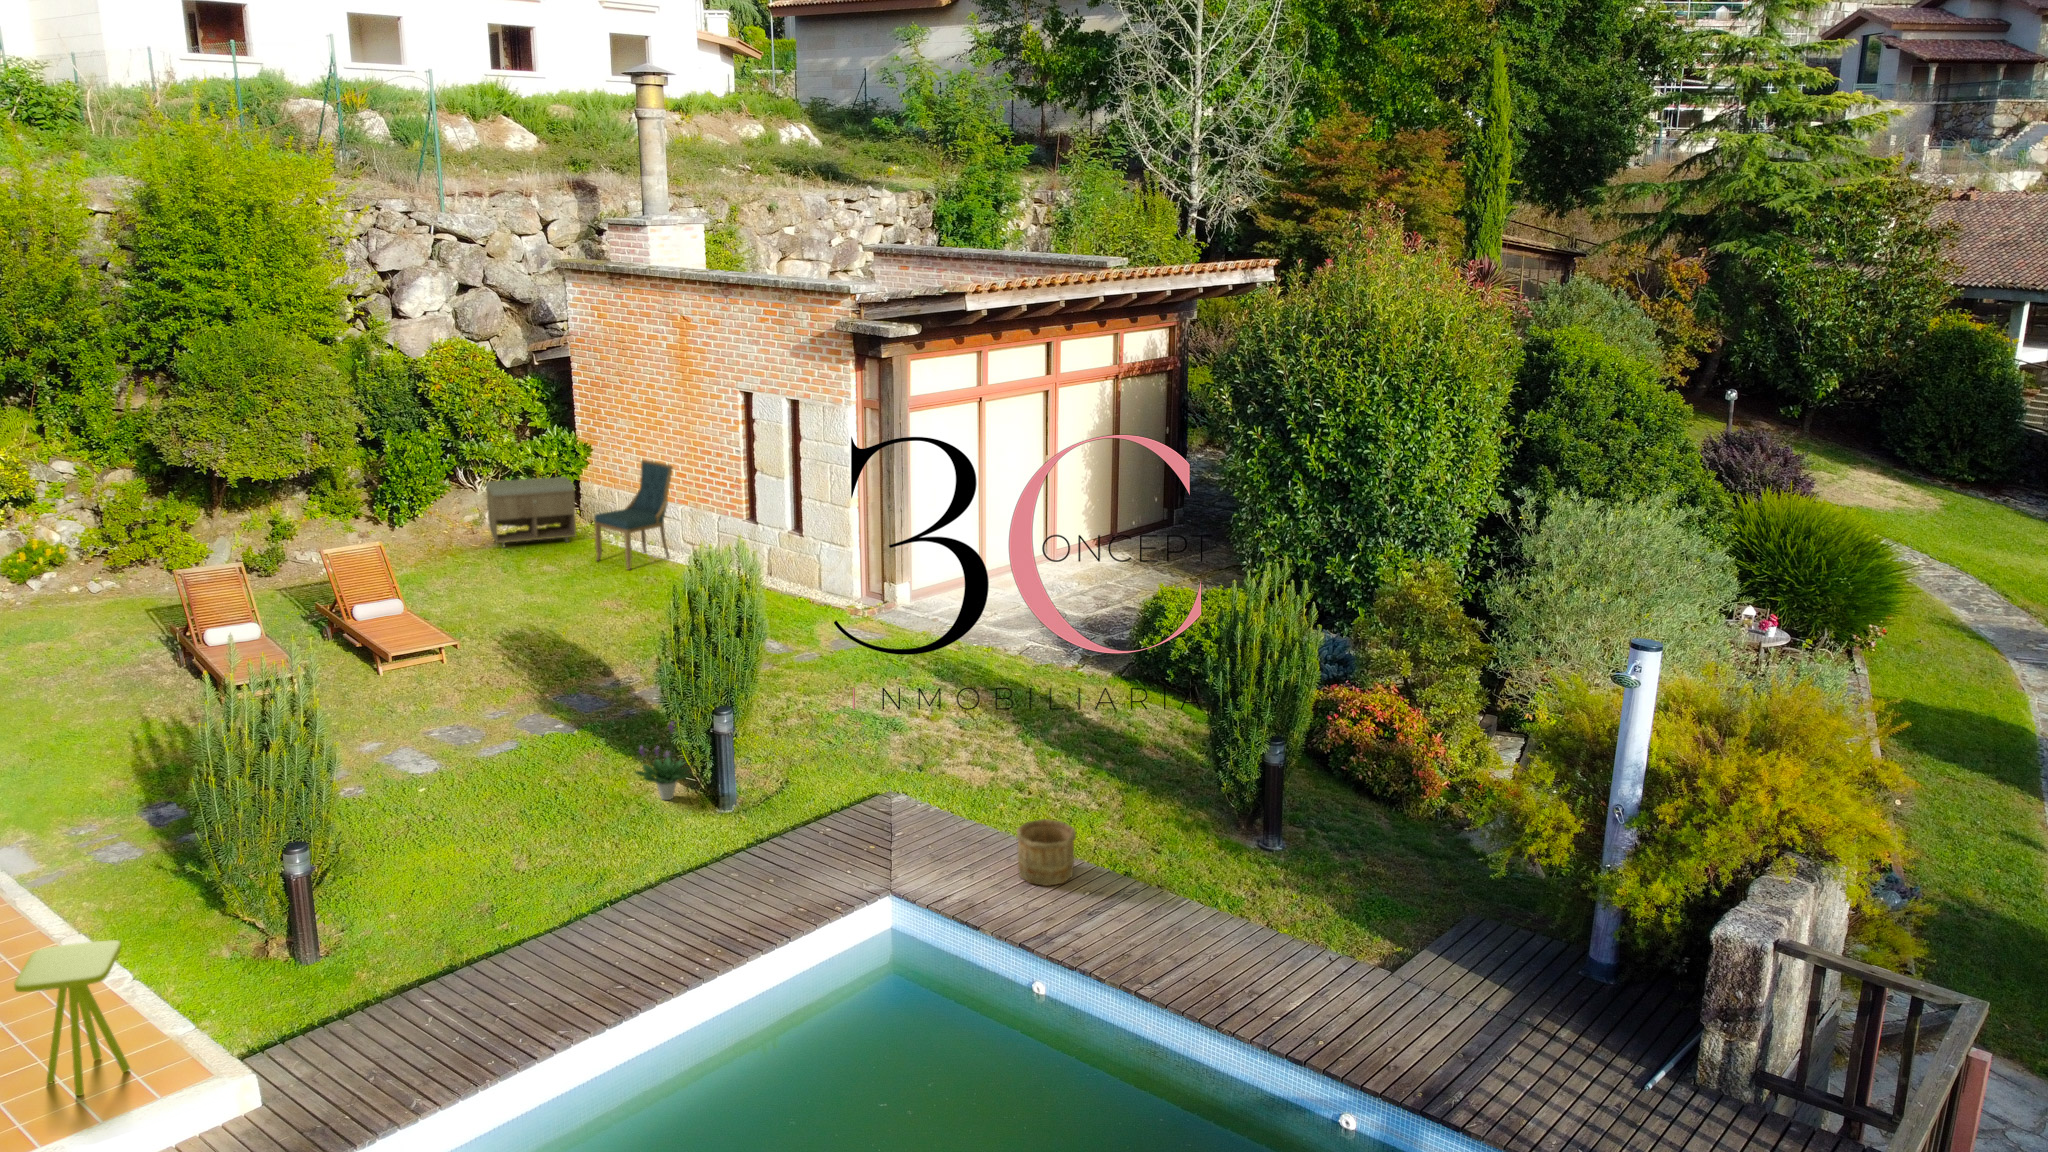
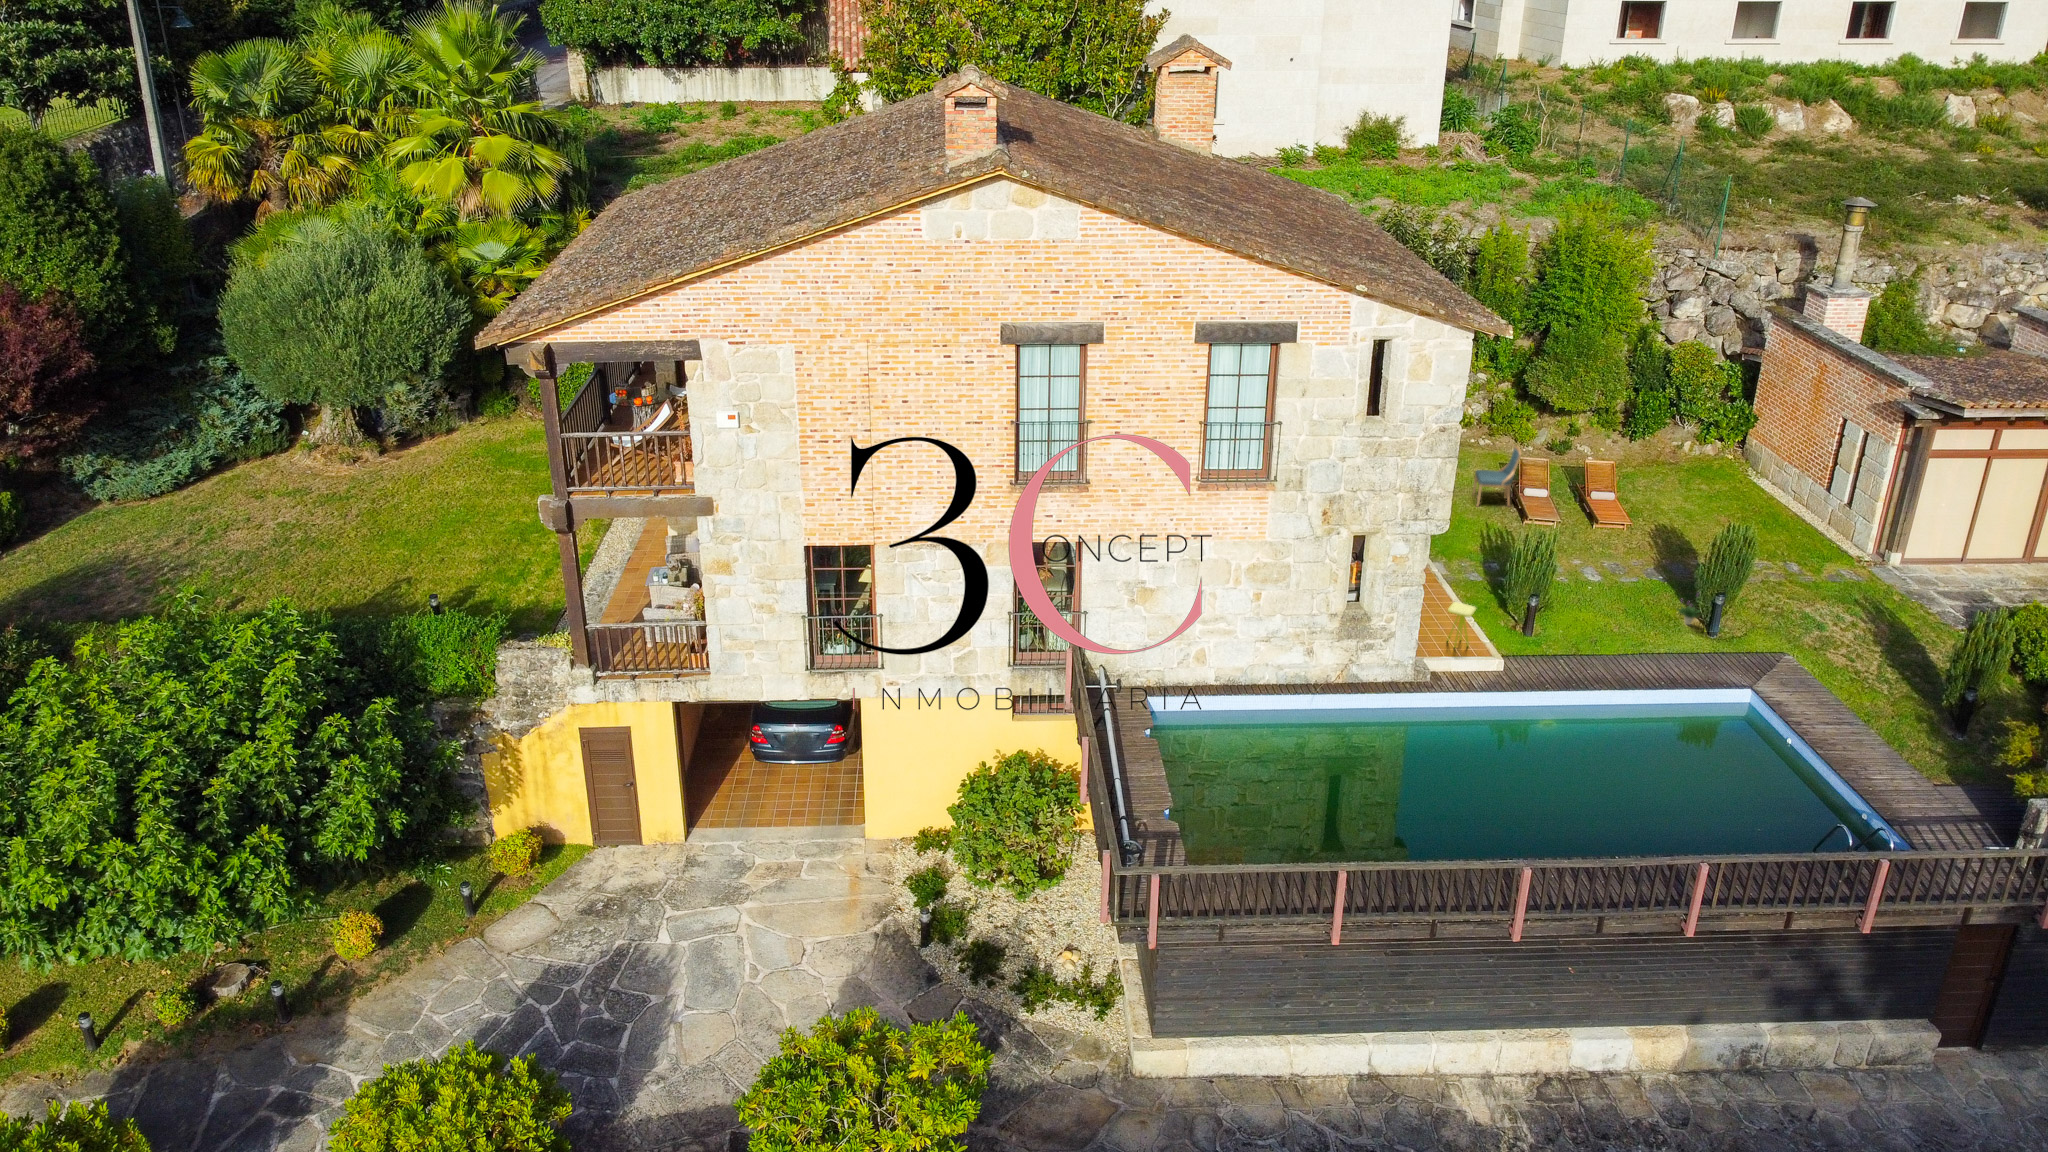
chair: present [594,460,672,570] -> present [1473,446,1521,506]
storage bench: present [486,477,577,547] -> none [1684,426,1738,470]
wooden bucket: present [1017,819,1076,886] -> none [1817,685,1850,715]

